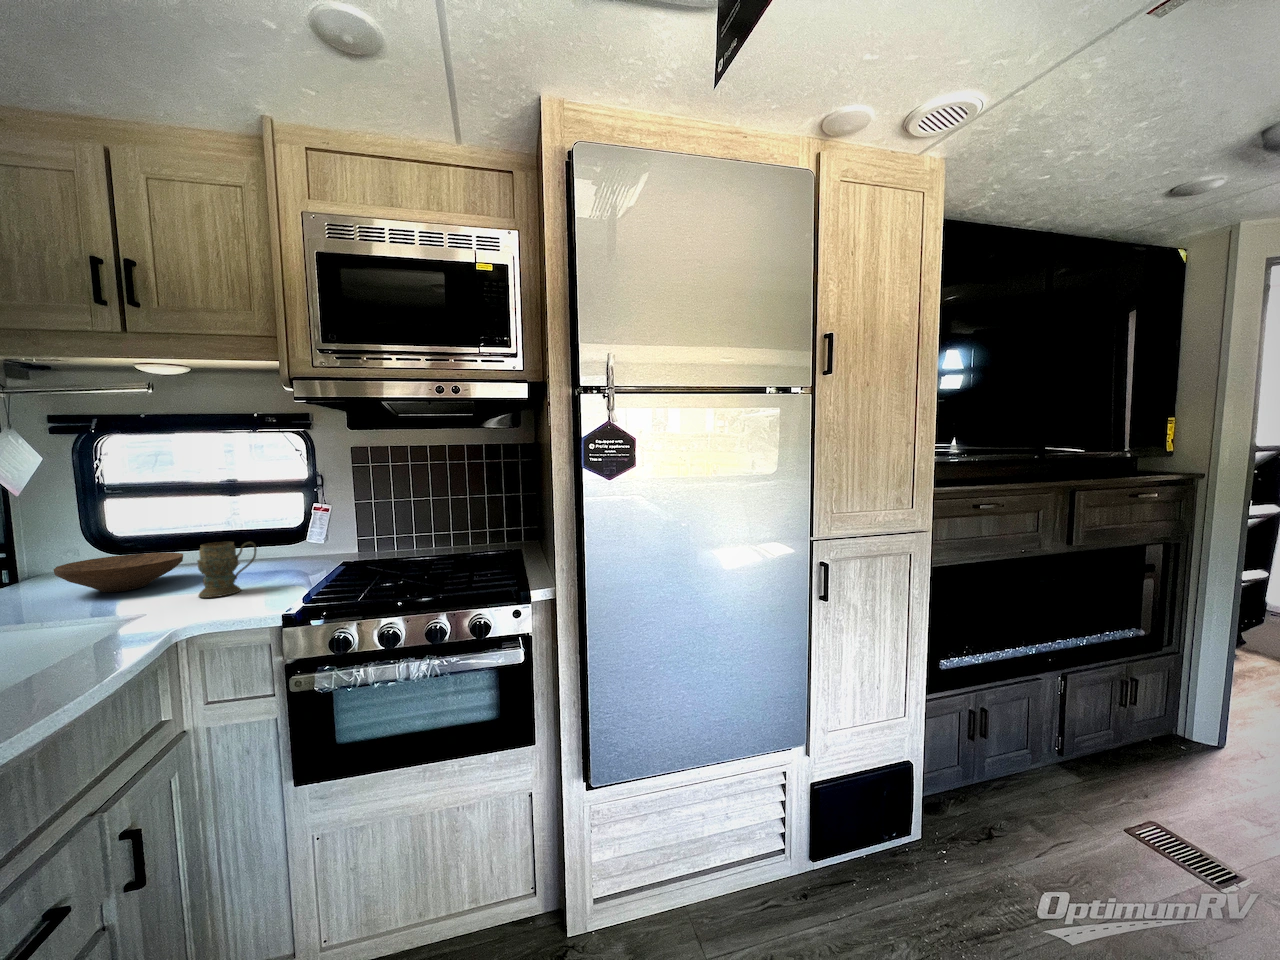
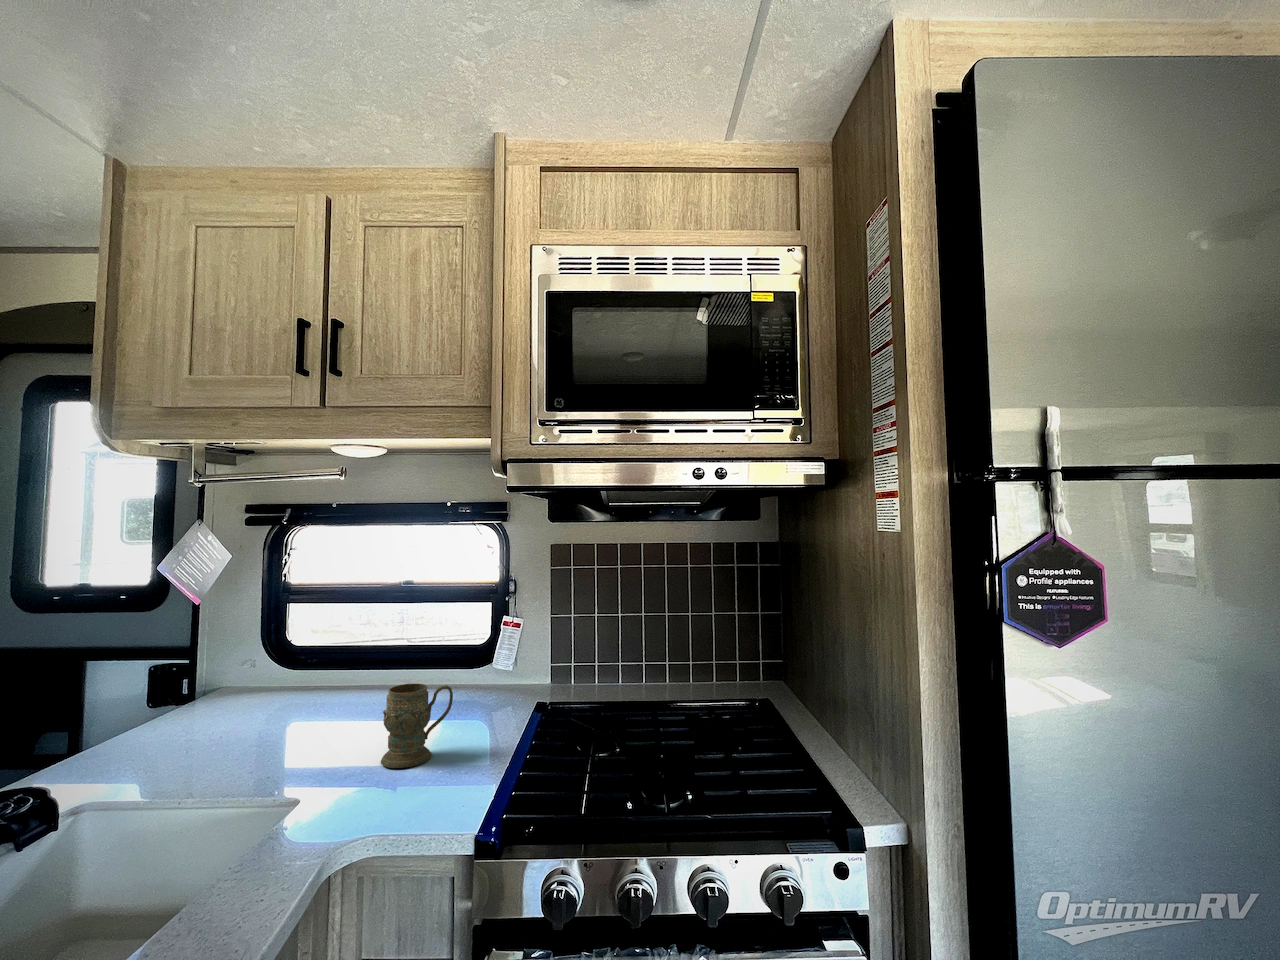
wooden bowl: present [54,552,183,592] -> none [221,681,360,740]

